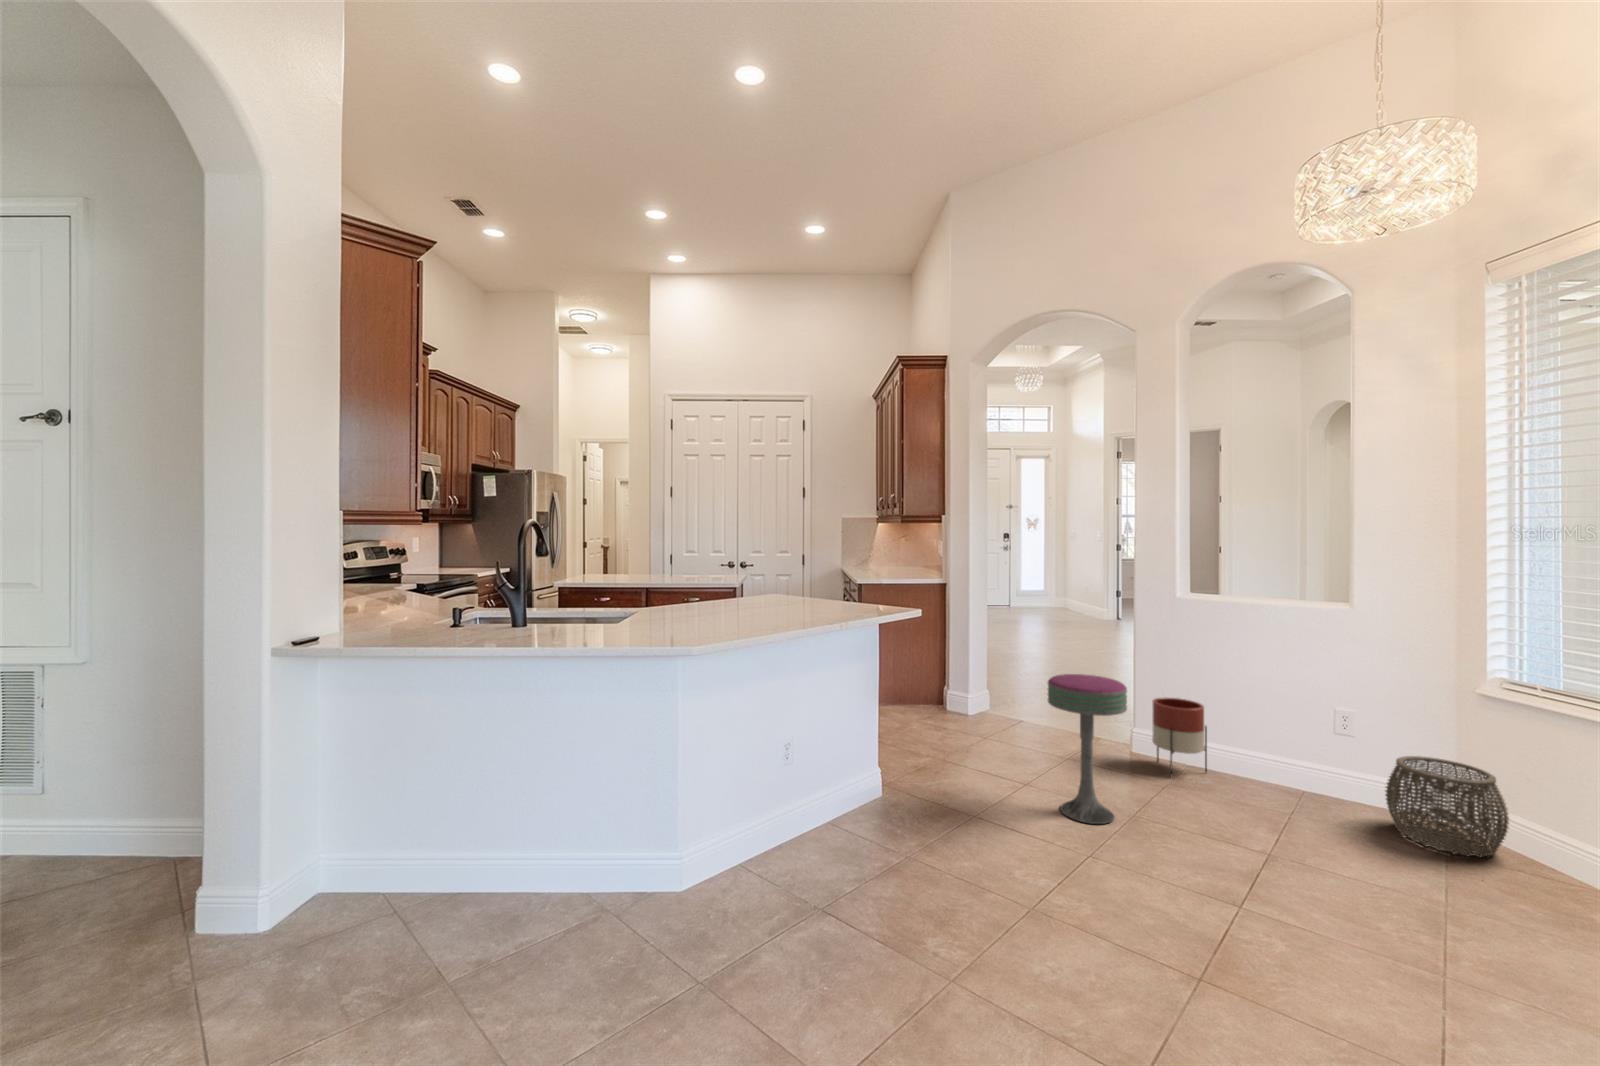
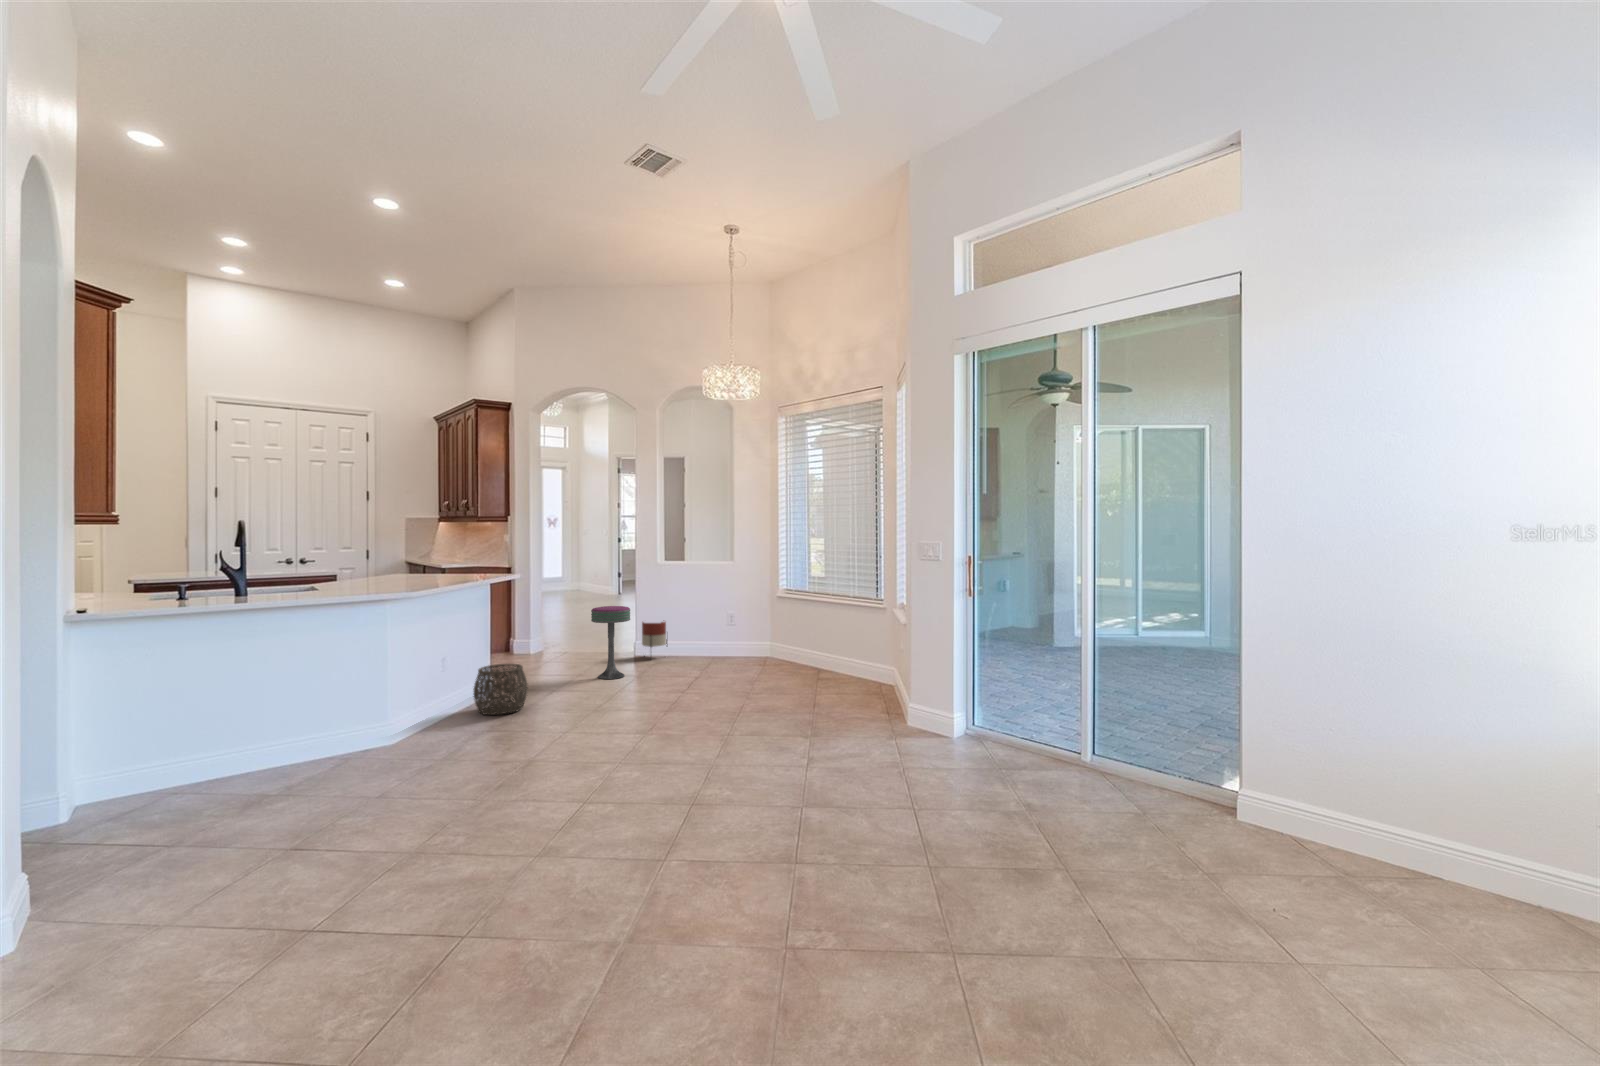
woven basket: present [1385,756,1509,857] -> present [473,664,528,715]

